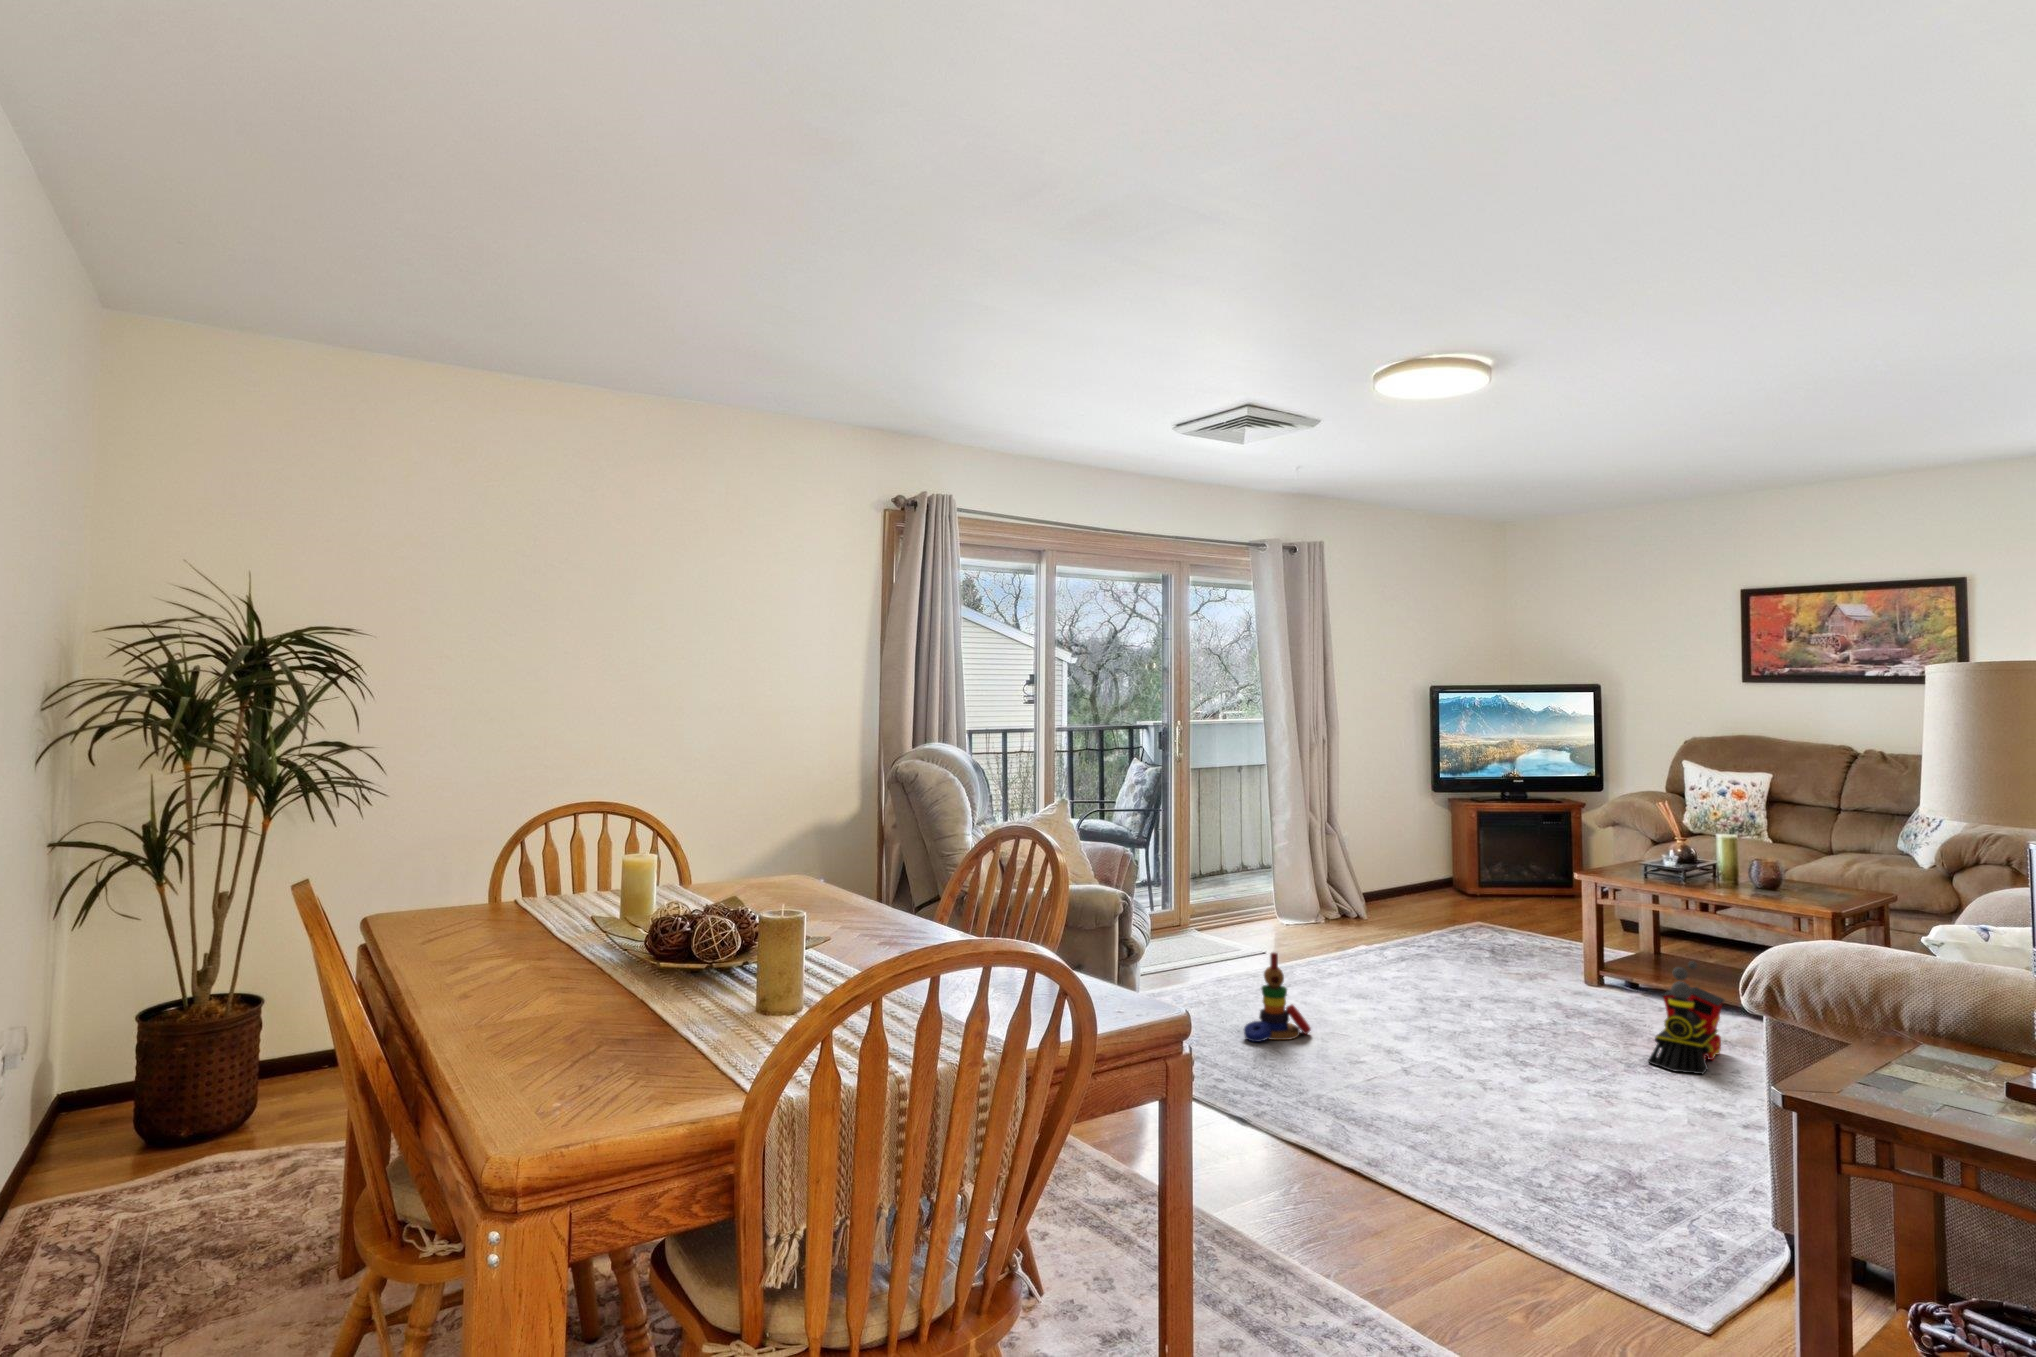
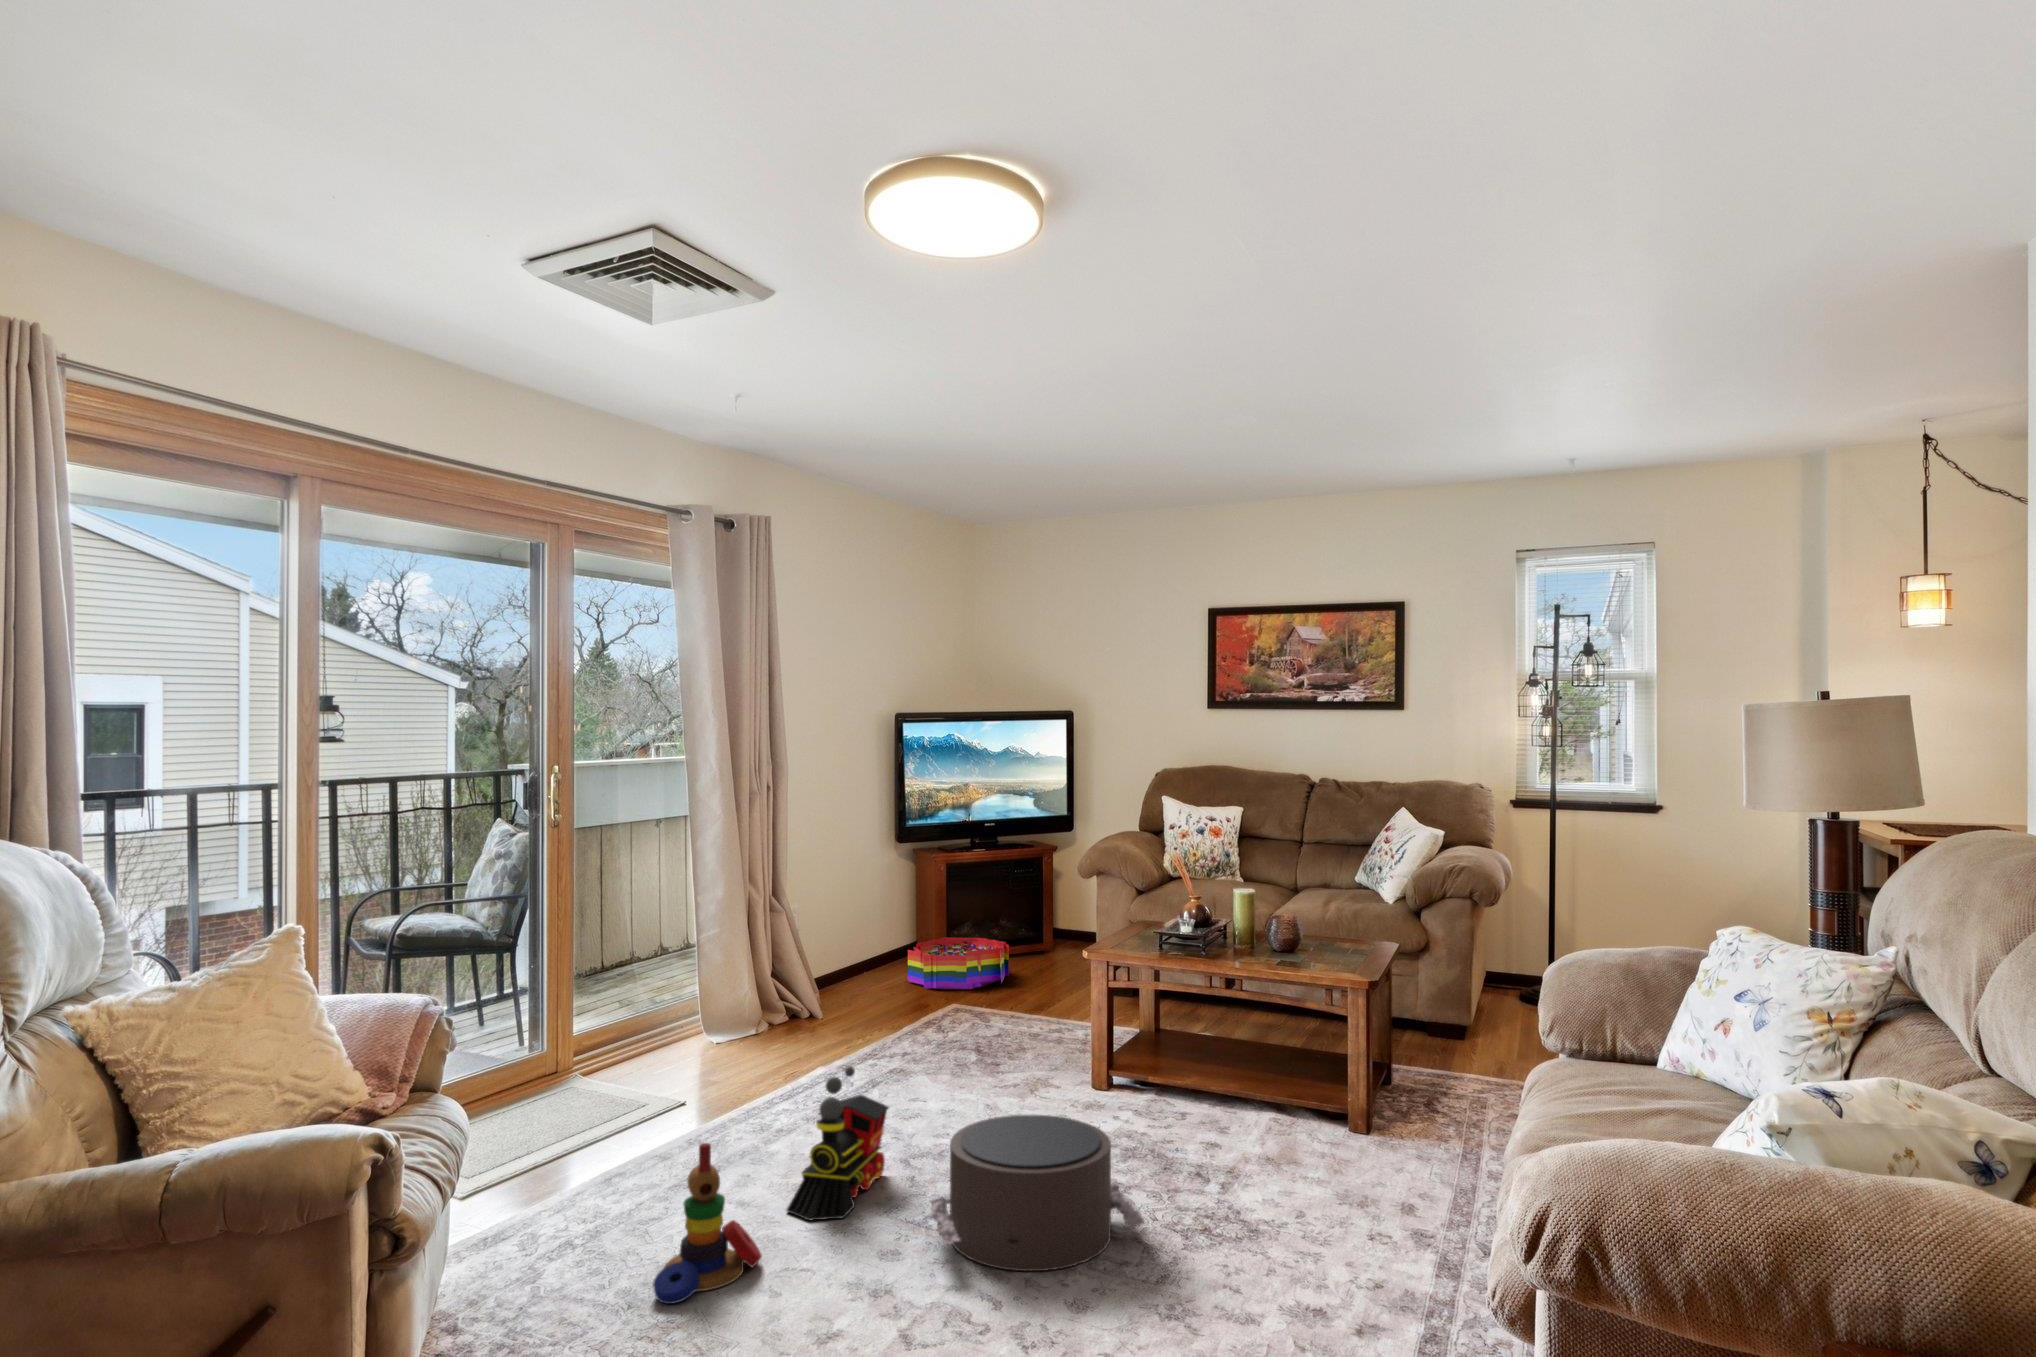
storage bin: none [1442,872,1533,913] -> present [908,937,1009,989]
toy train: present [1648,961,1724,1074] -> present [787,1067,889,1220]
pouf: none [1428,971,1591,1070] -> present [931,1114,1145,1271]

